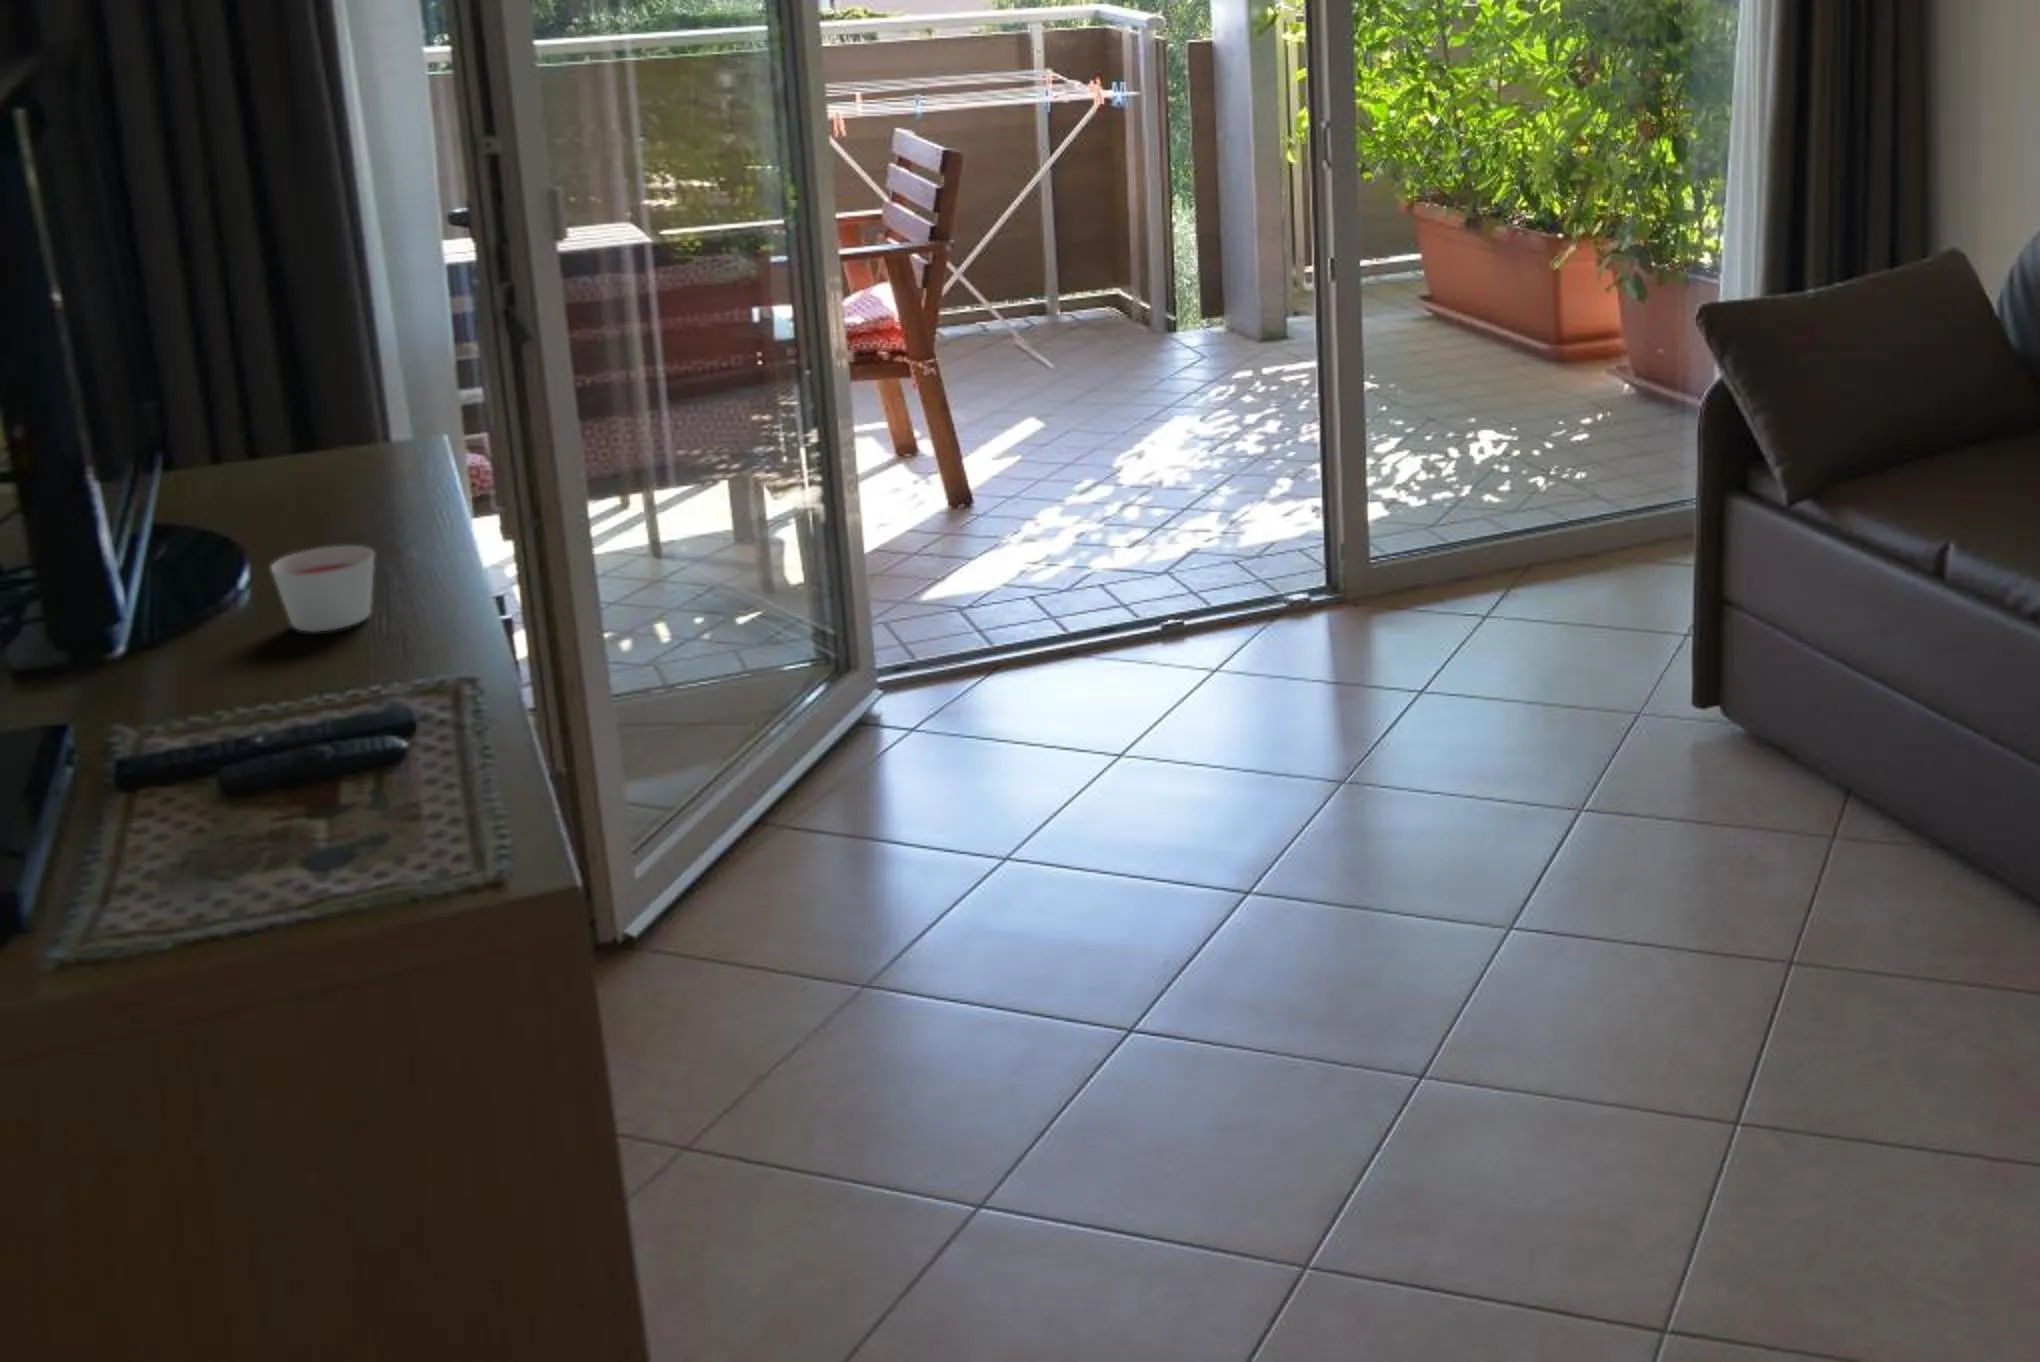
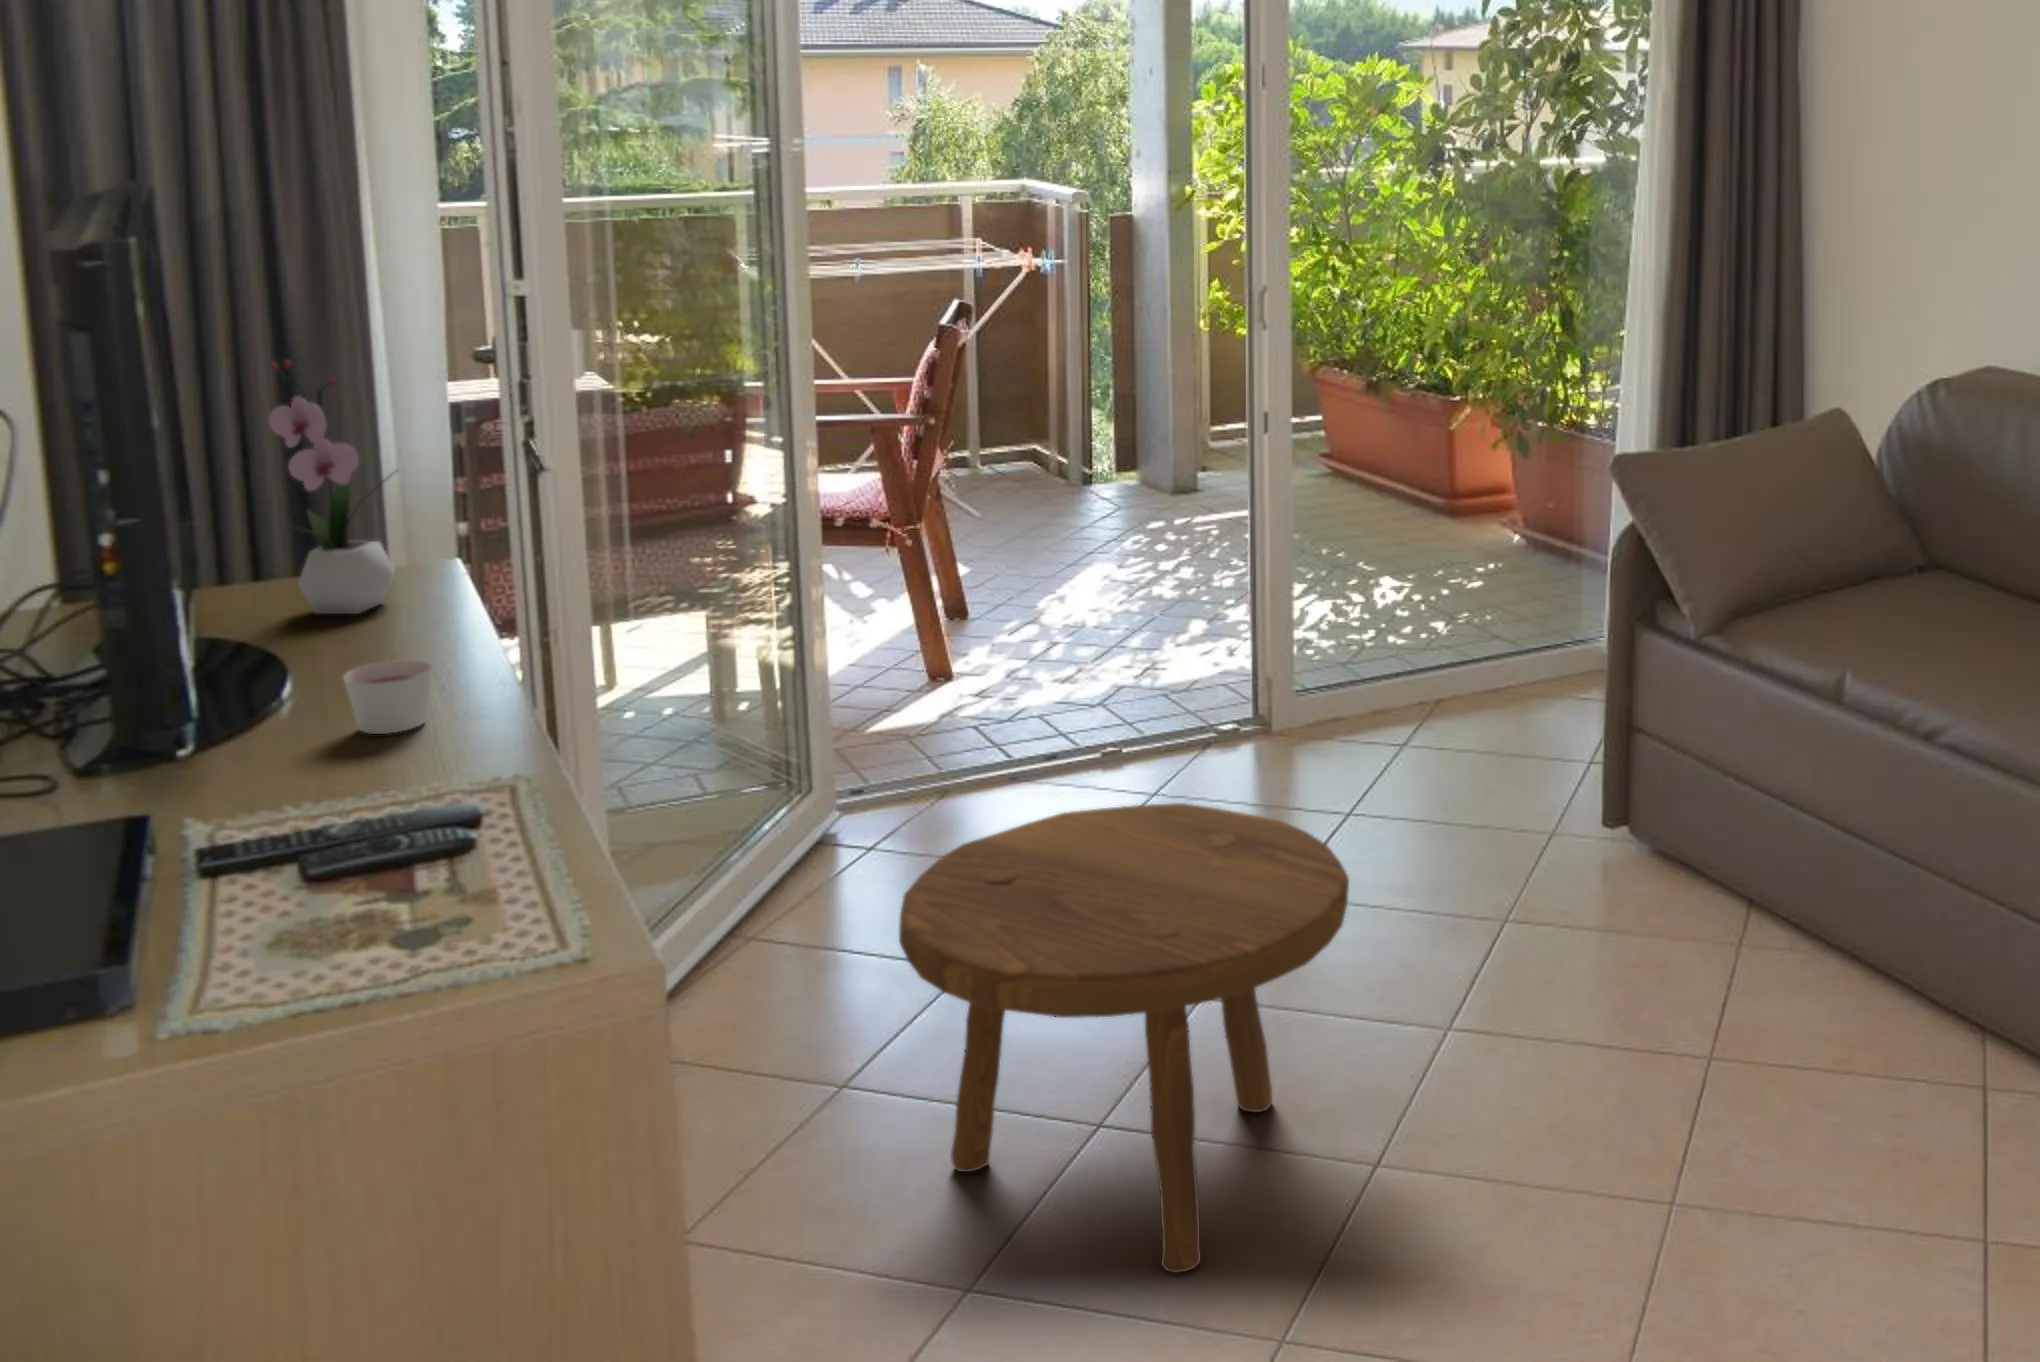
flower arrangement: none [208,200,366,486] -> present [268,360,395,614]
footstool: none [927,696,1434,1229] -> present [899,803,1349,1273]

